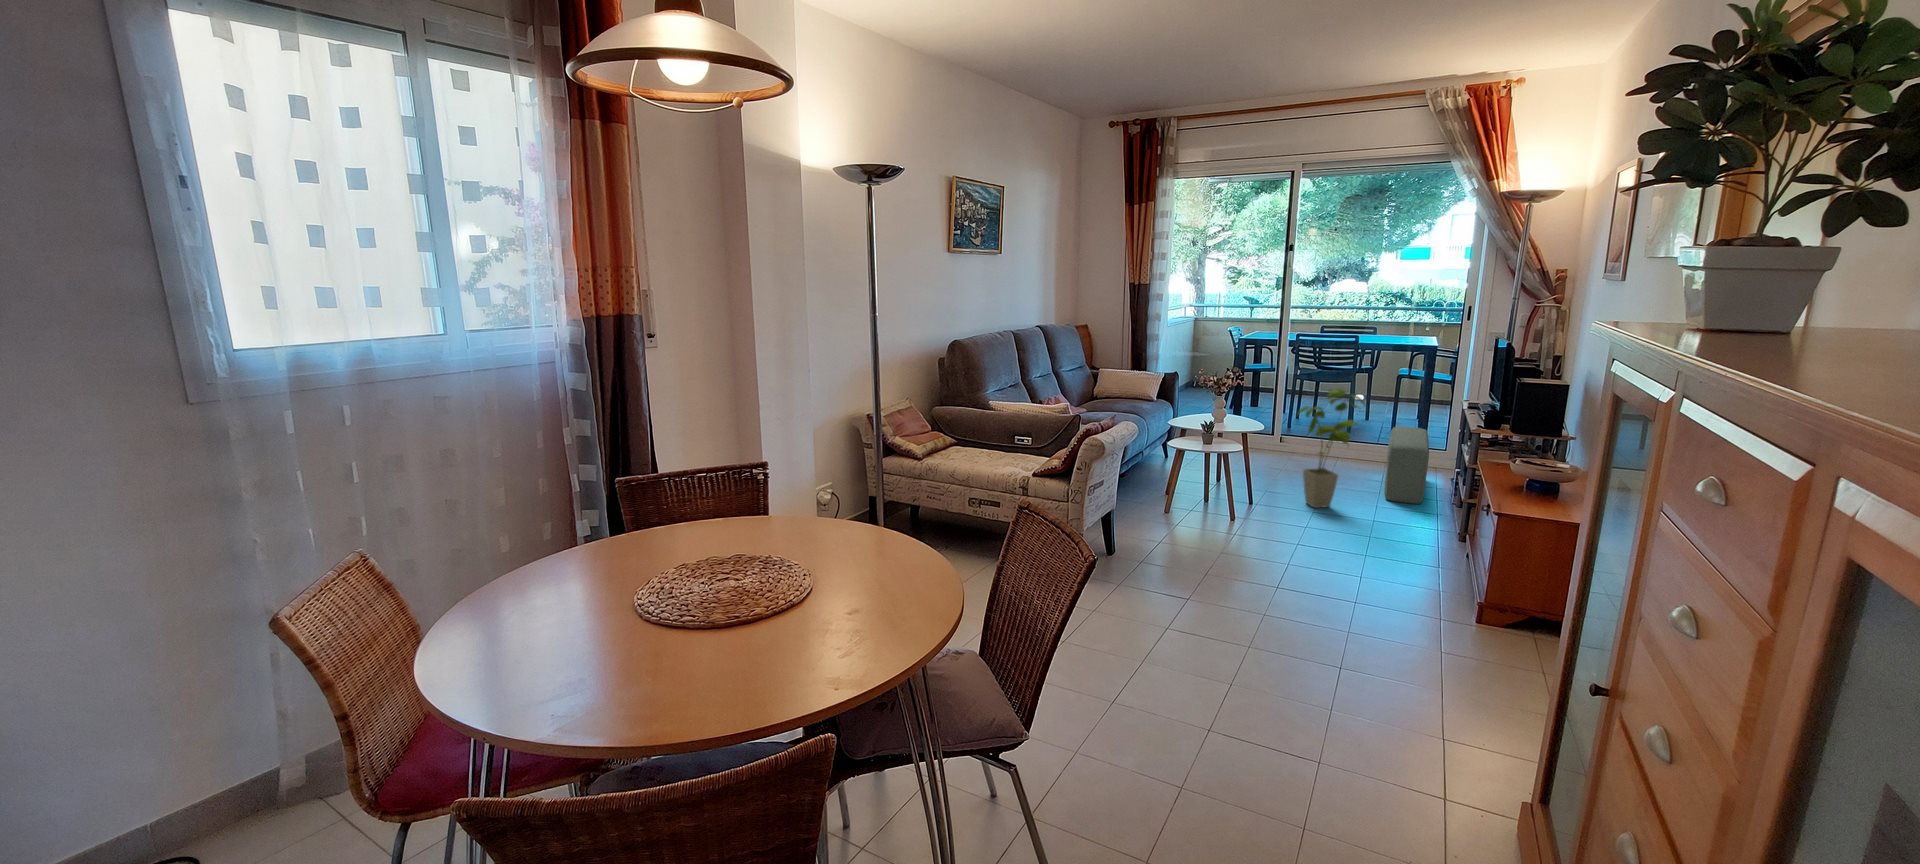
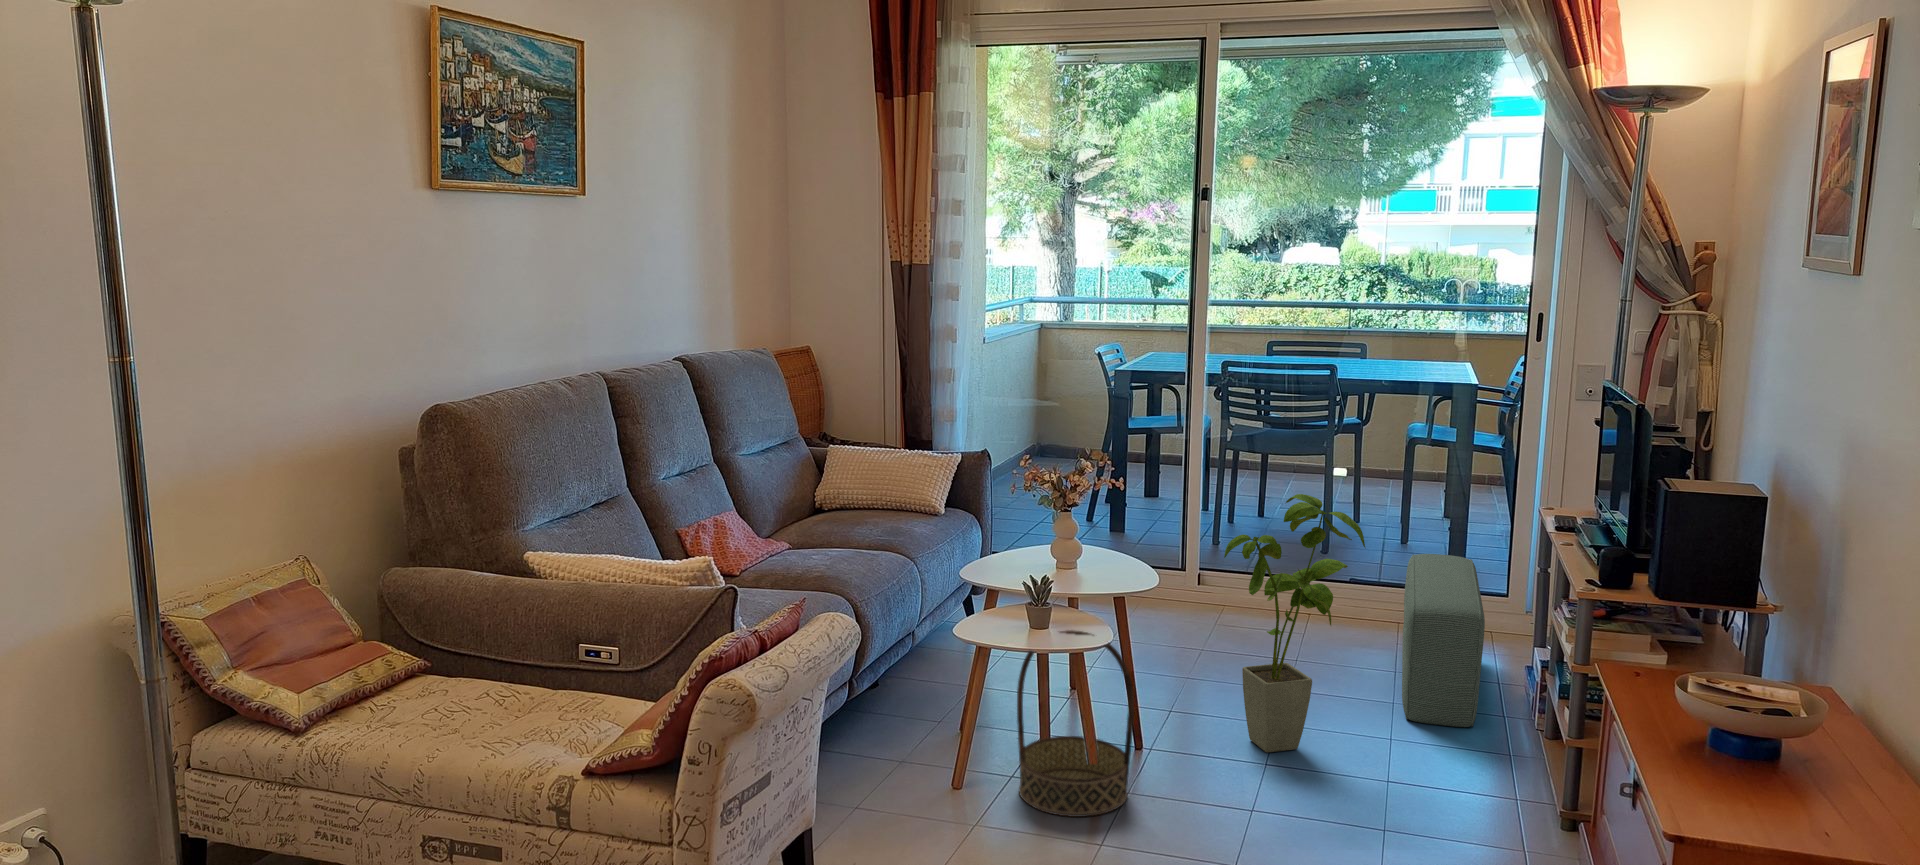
basket: none [1197,443,1252,524] -> present [1017,630,1134,817]

